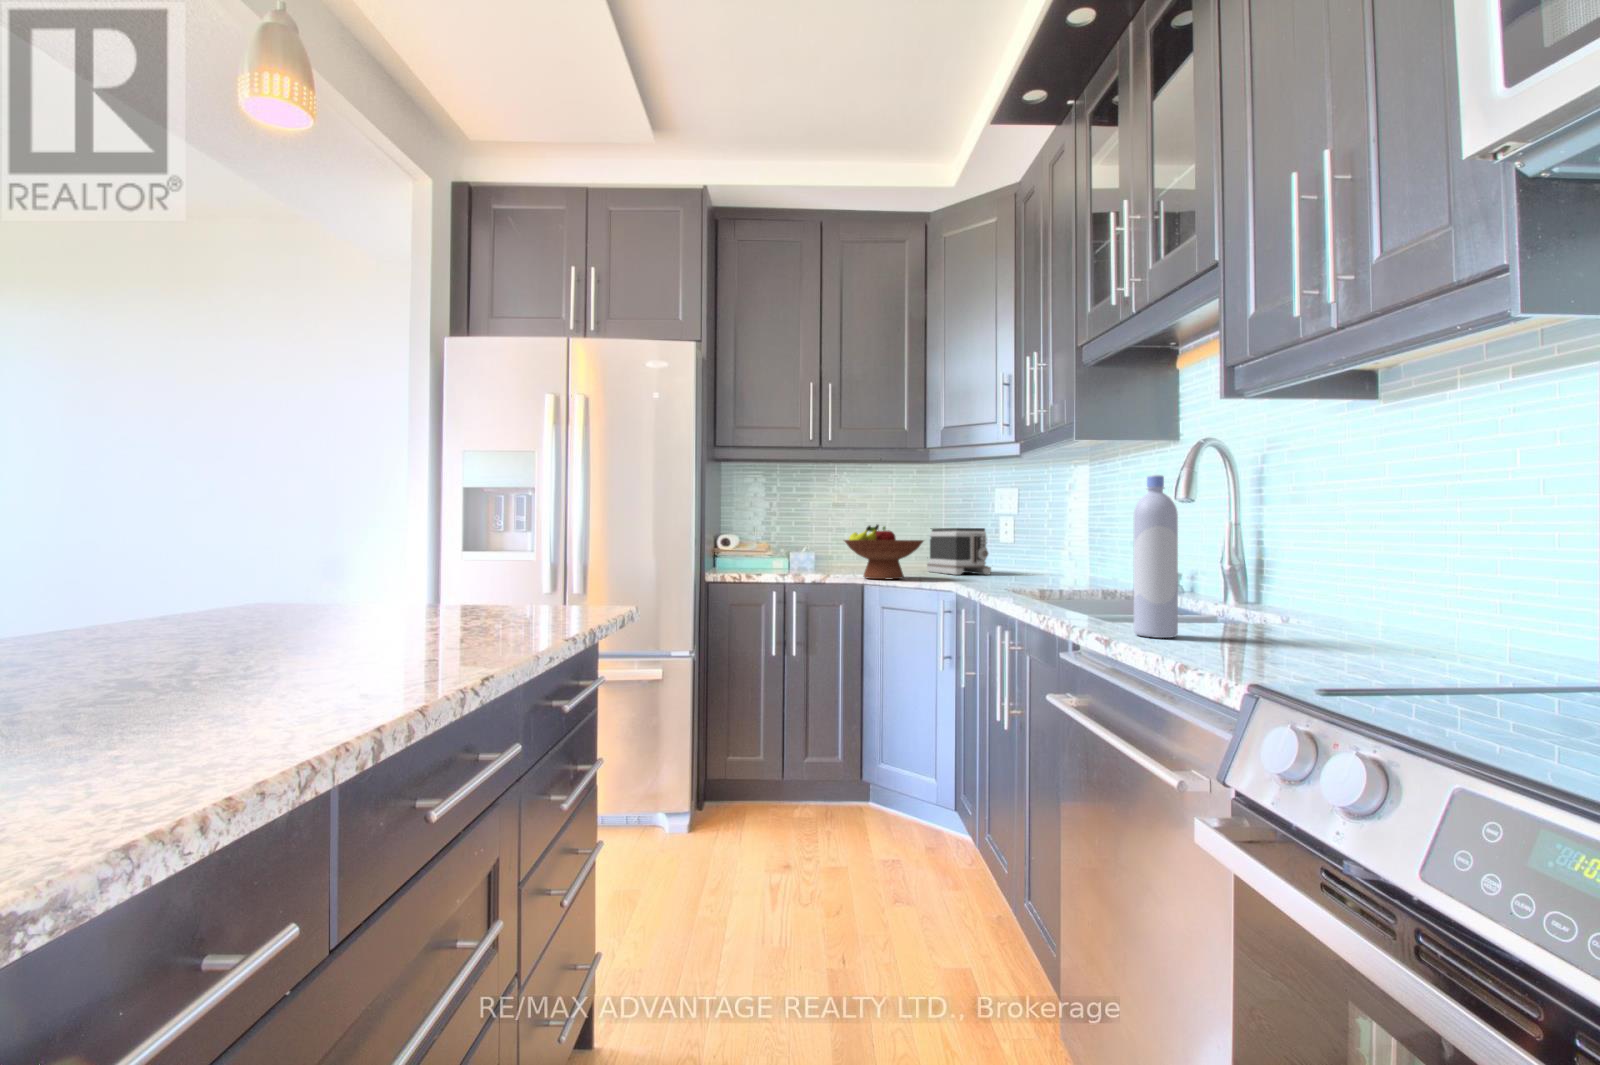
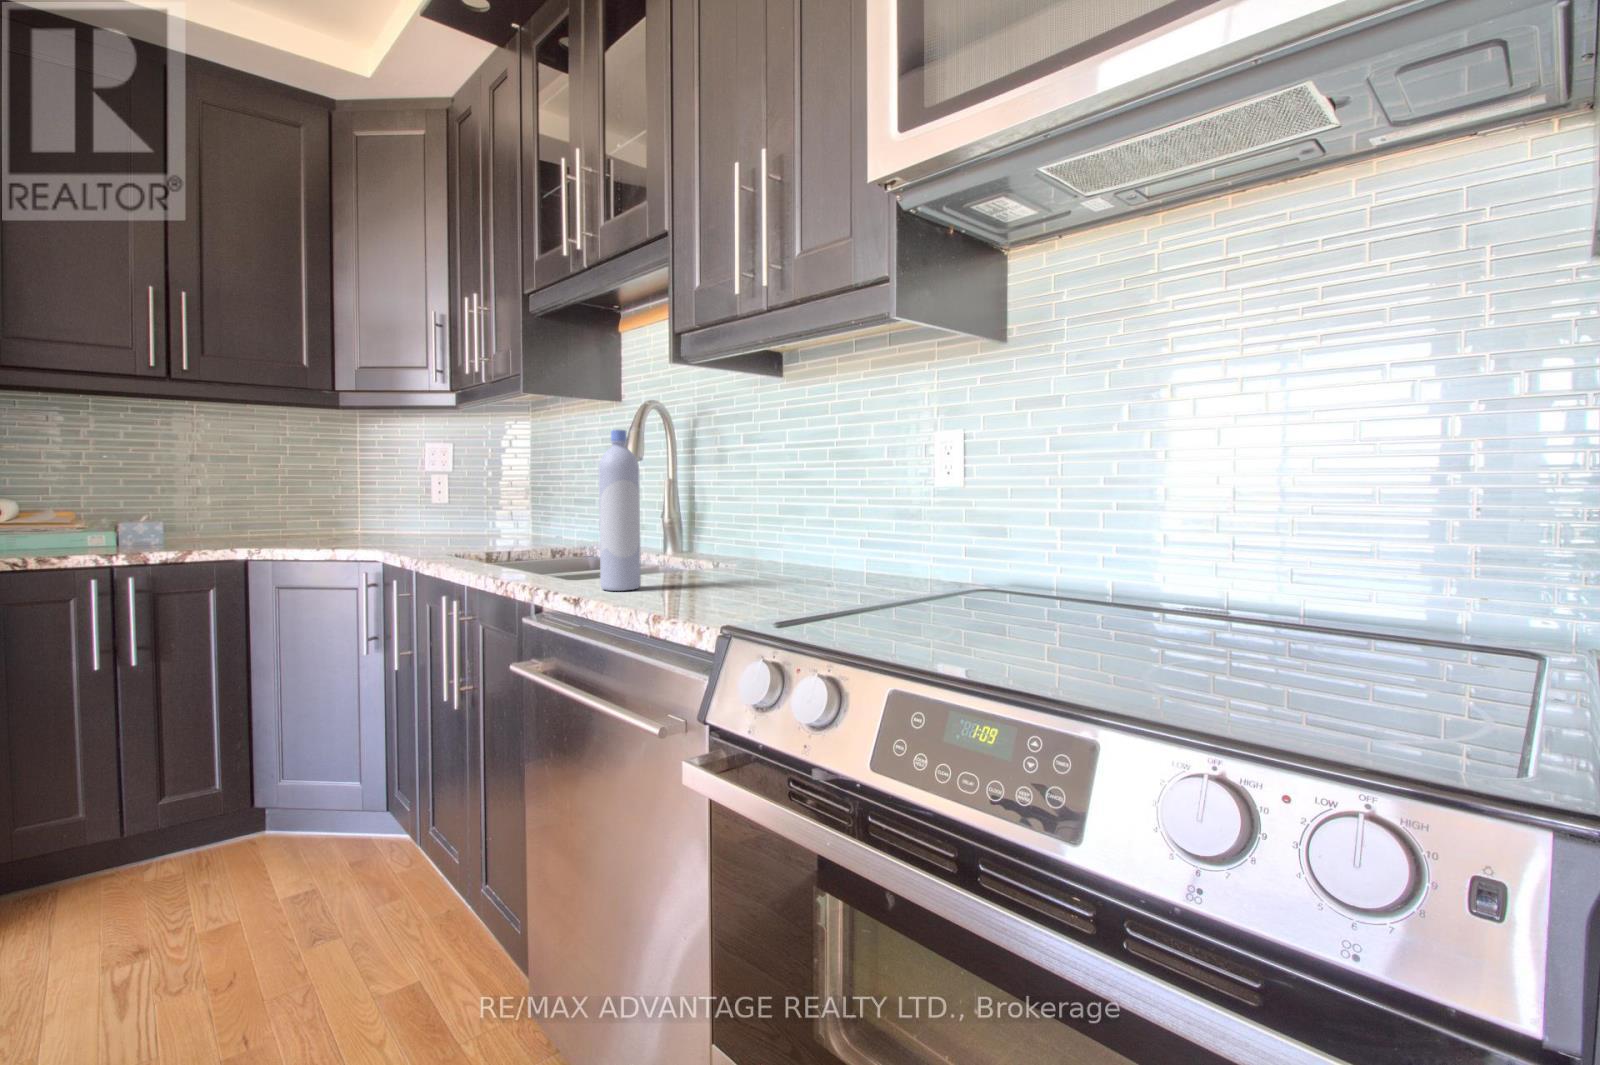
fruit bowl: present [845,525,923,579] -> none [206,480,338,551]
toaster: present [927,528,991,575] -> none [340,487,429,542]

